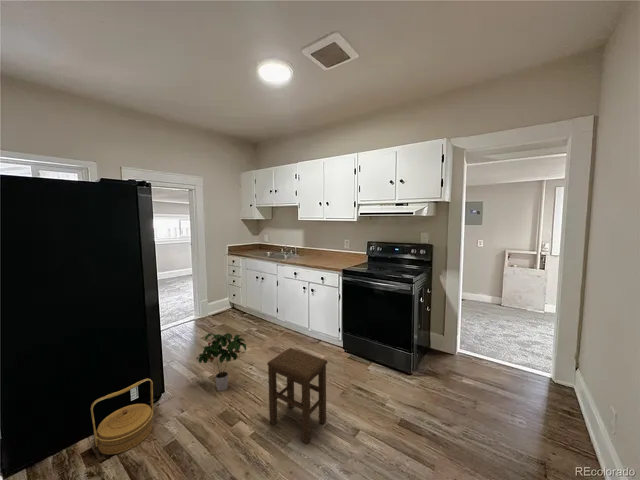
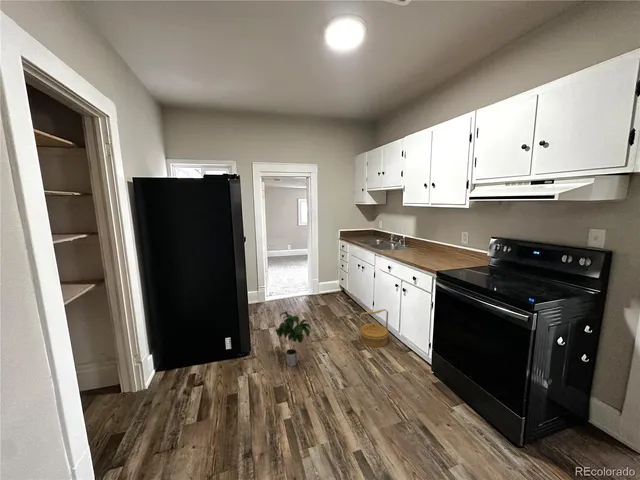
stool: present [267,348,328,444] -> none [304,349,363,460]
basket: present [91,378,153,455] -> present [359,309,388,347]

